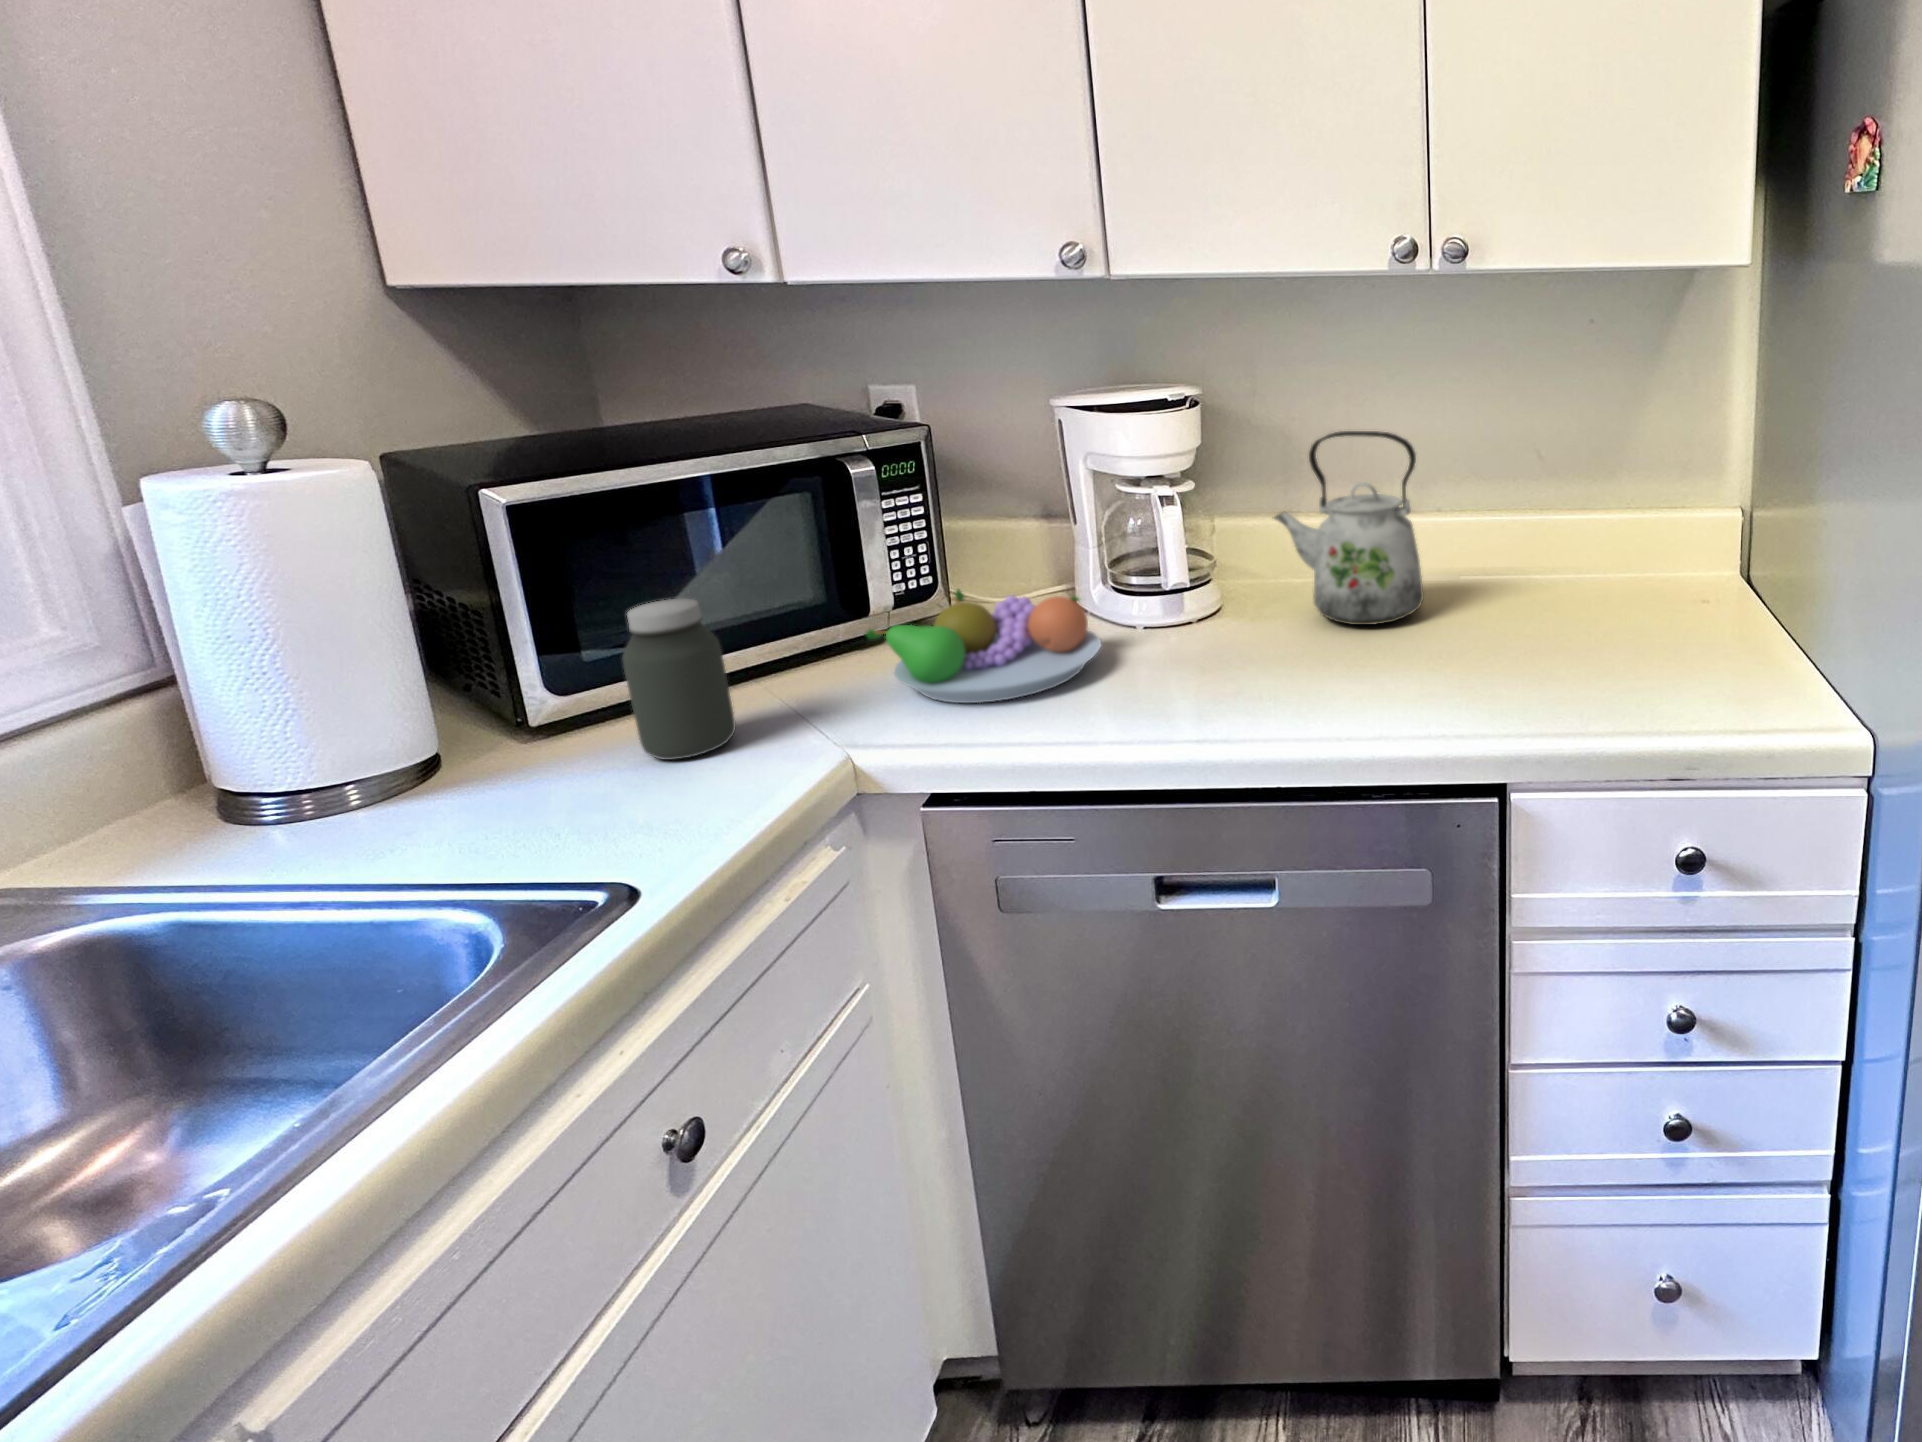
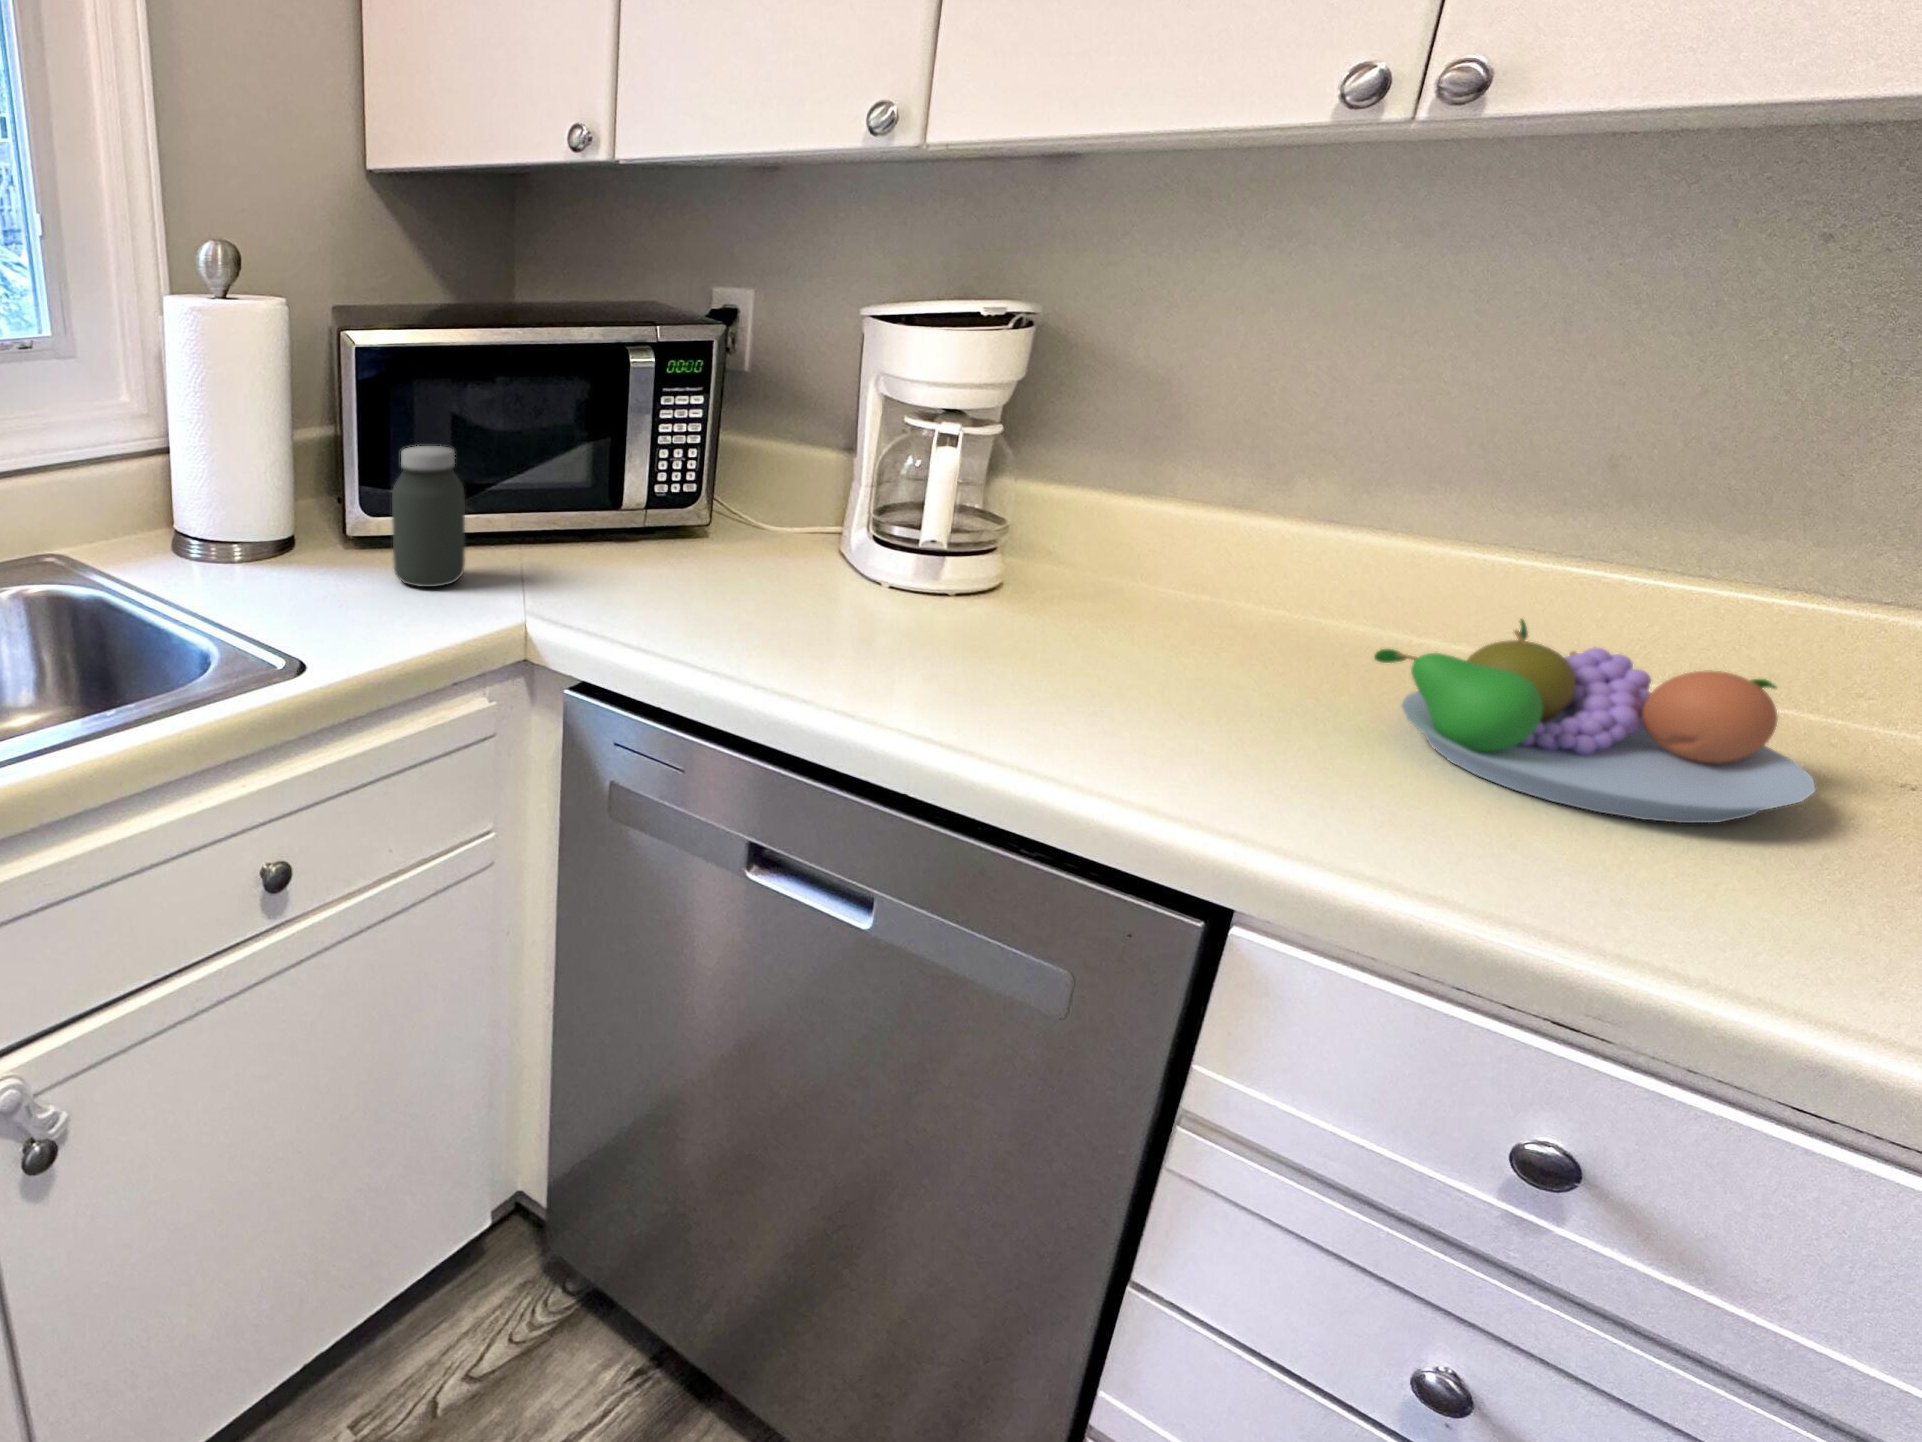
kettle: present [1274,431,1424,625] -> none [1084,380,1324,658]
fruit bowl: present [866,589,1101,703] -> present [1374,619,1815,823]

